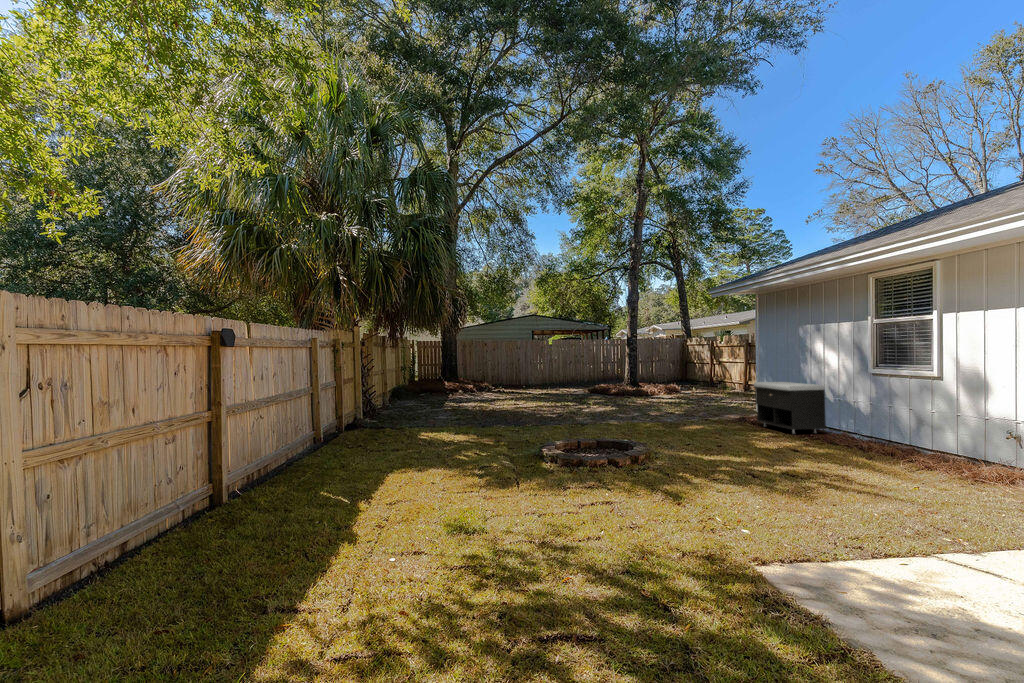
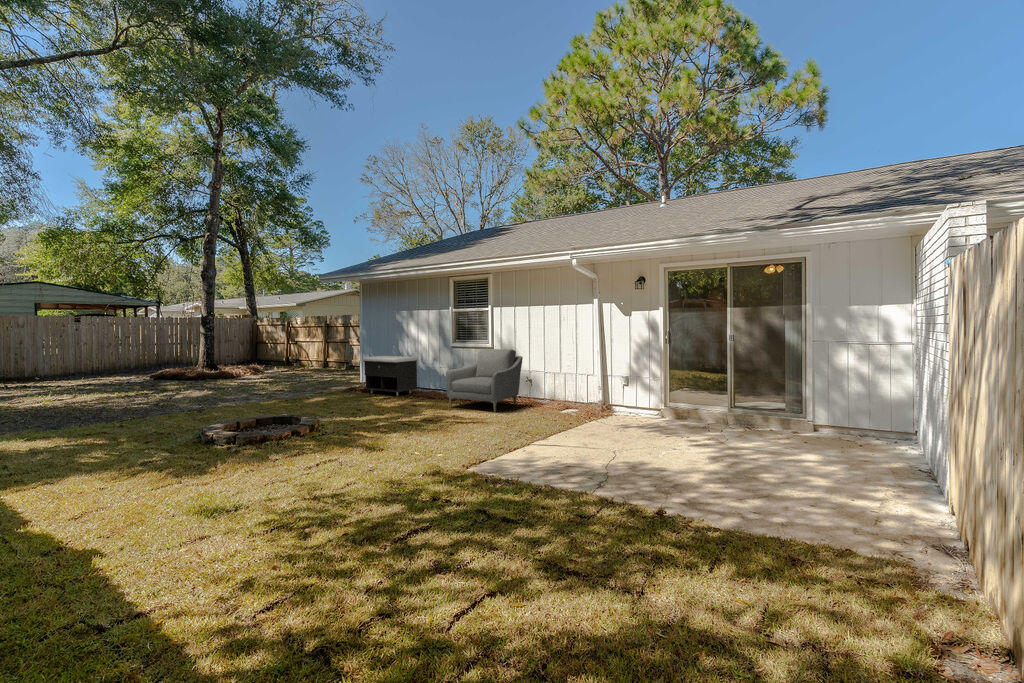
chair: none [844,377,998,480] -> present [446,349,523,412]

